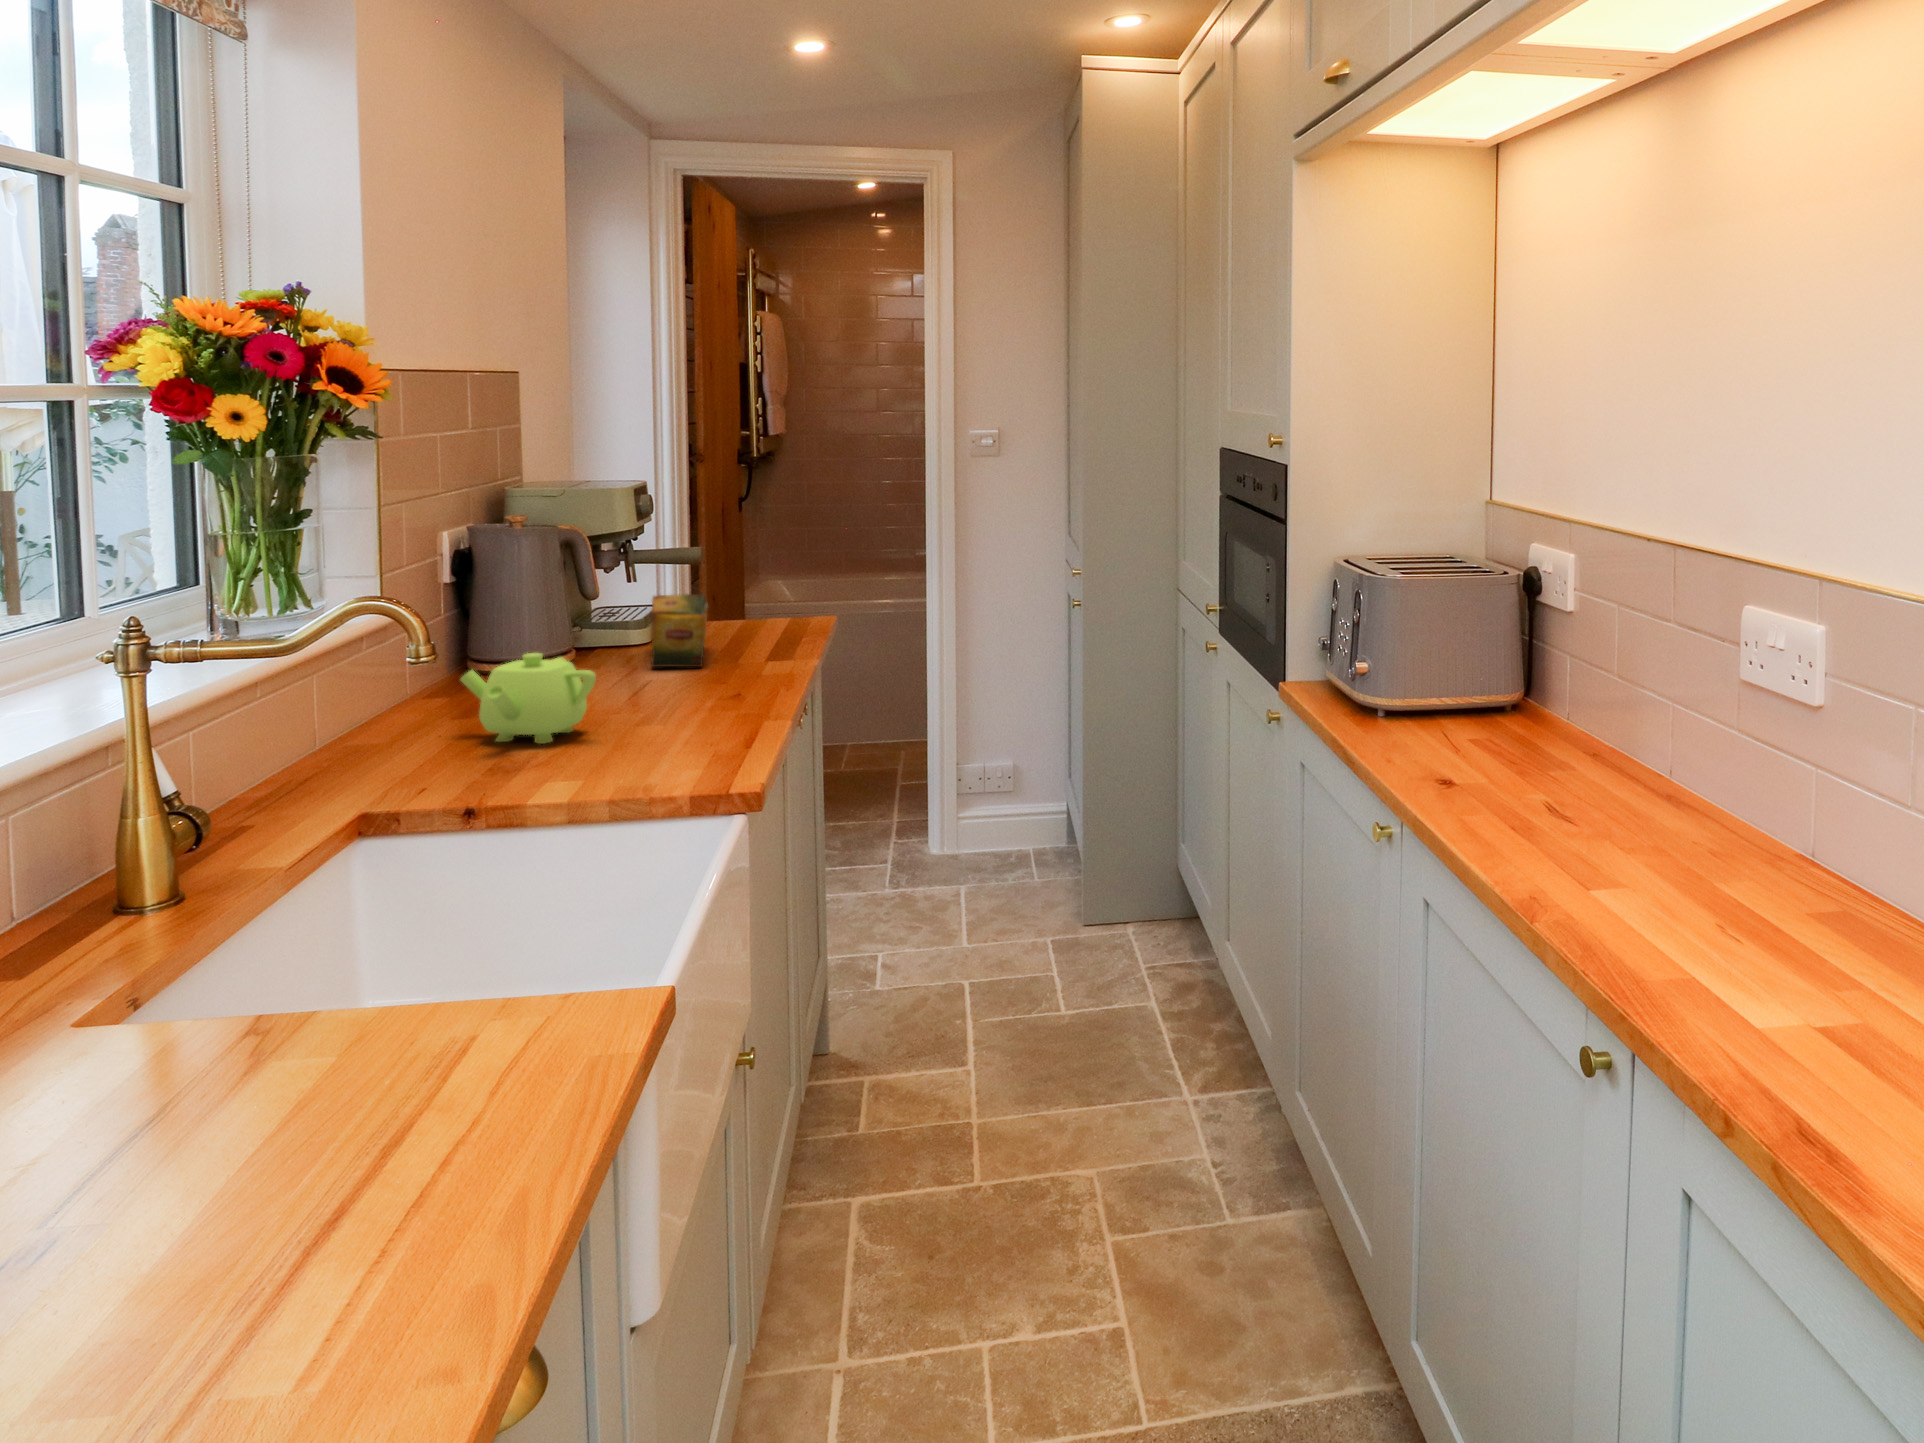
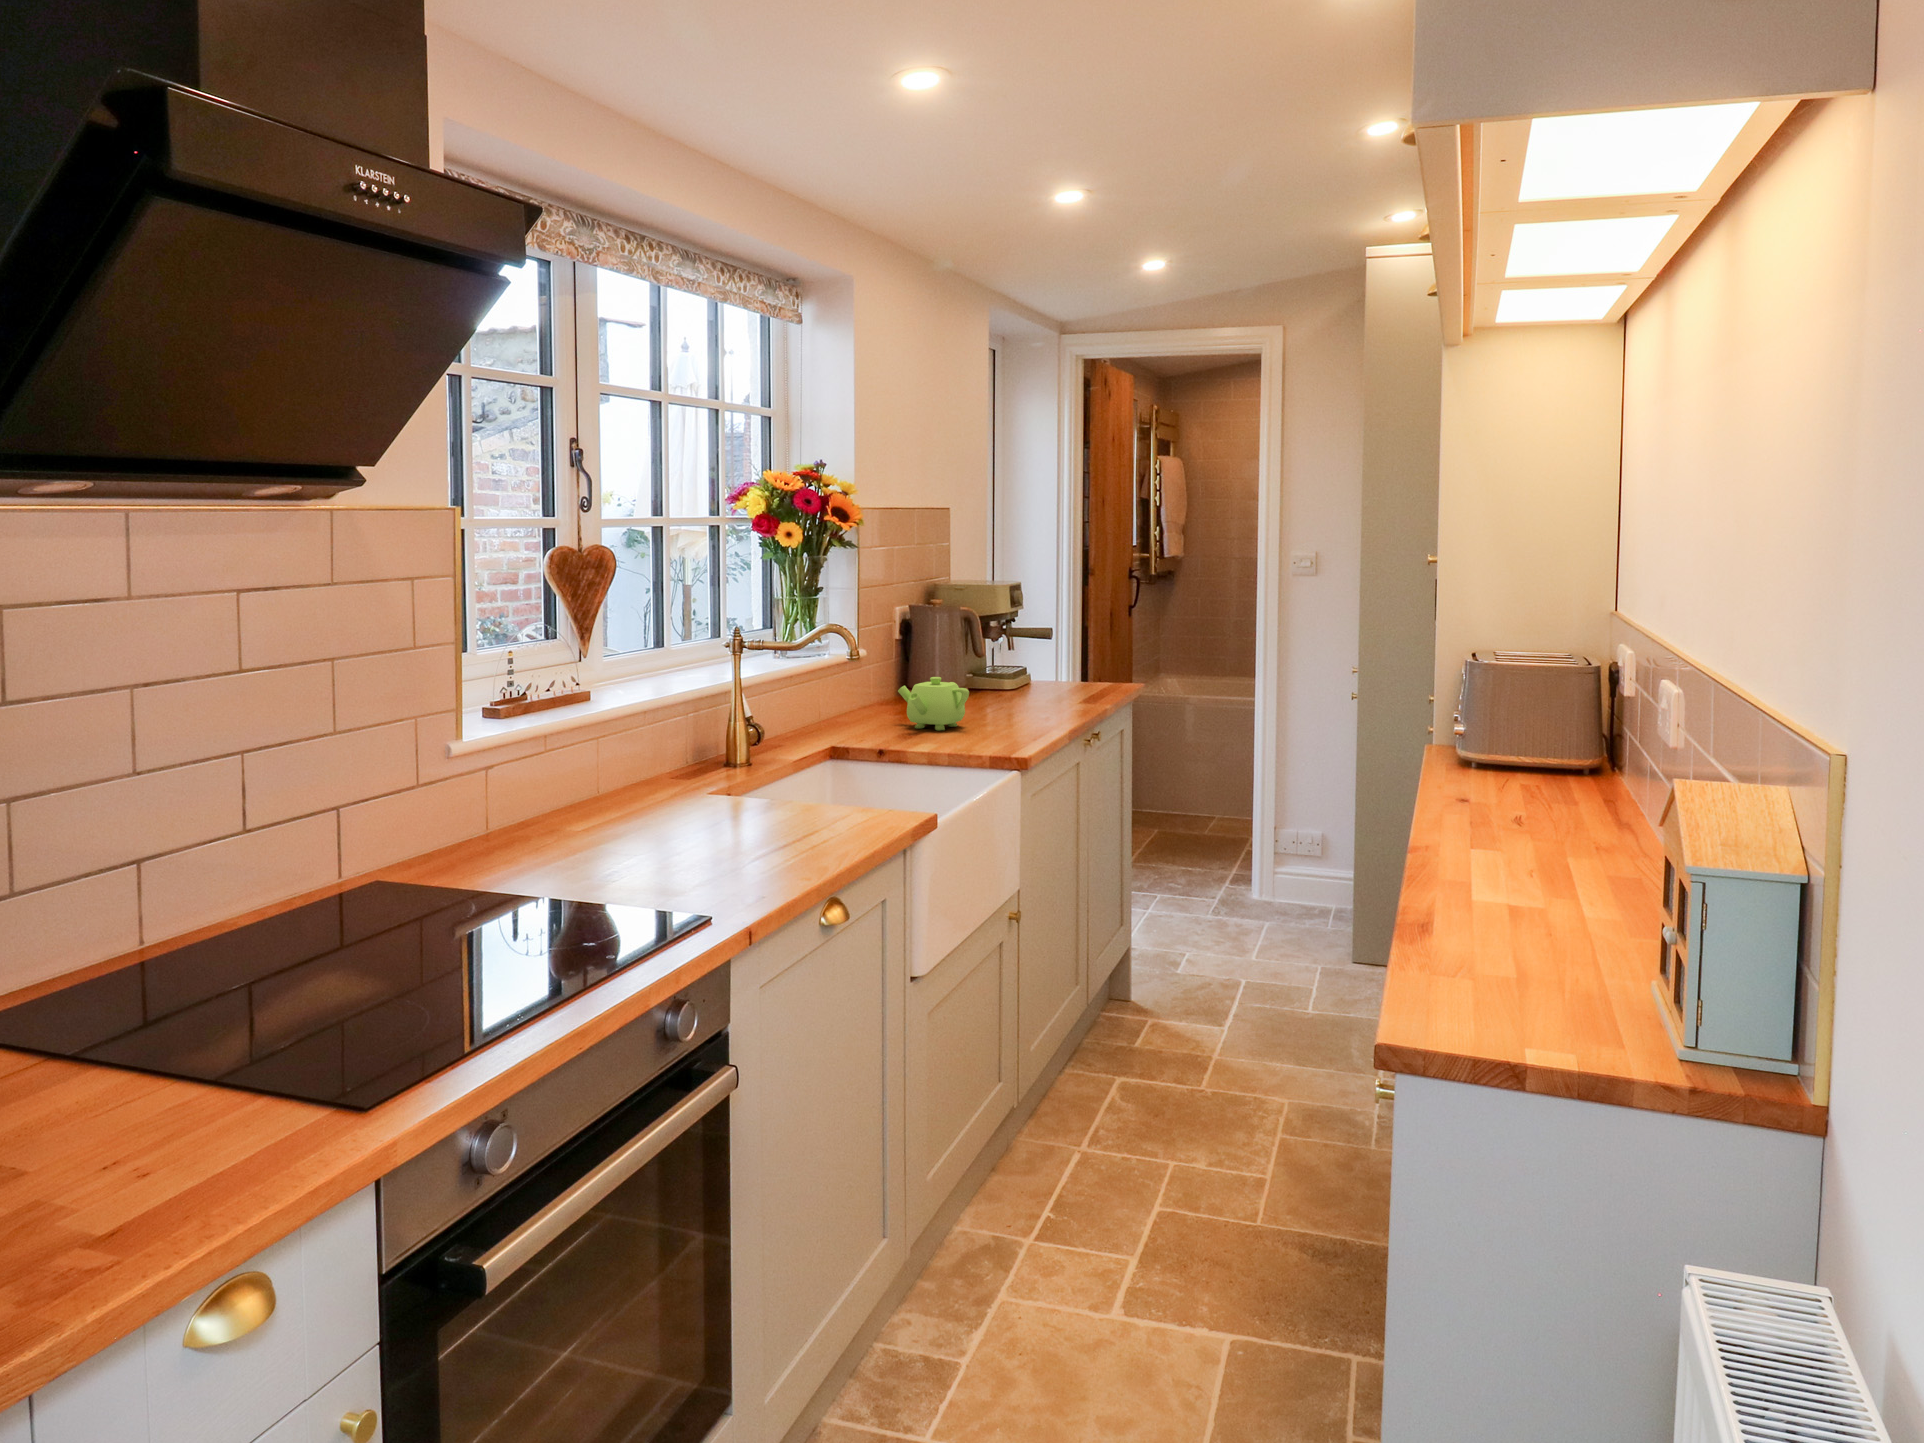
tea box: present [651,594,708,667] -> none [1013,655,1051,701]

